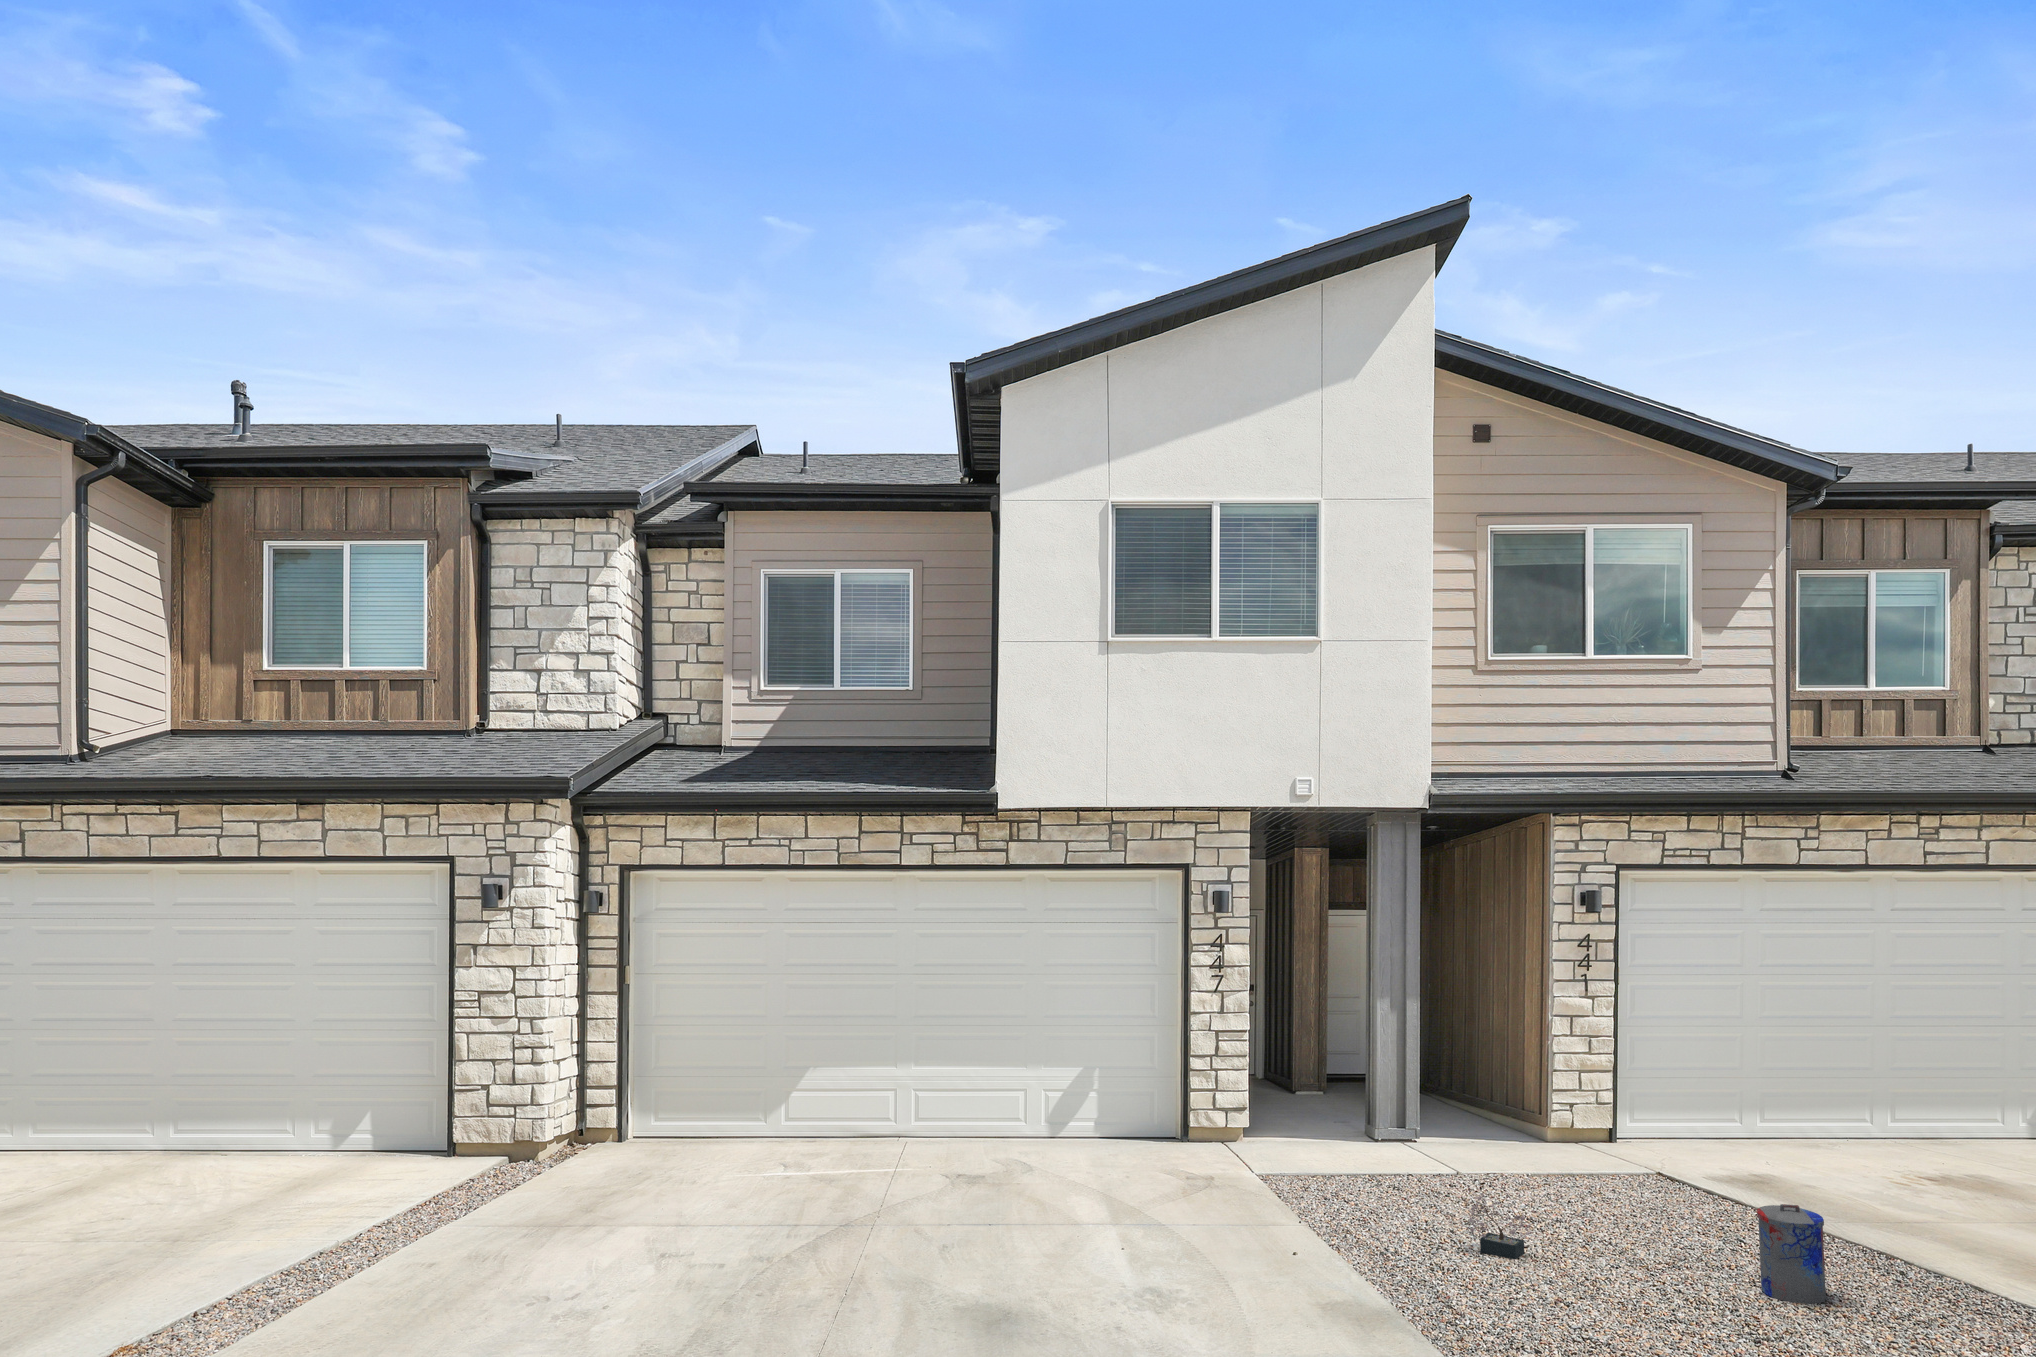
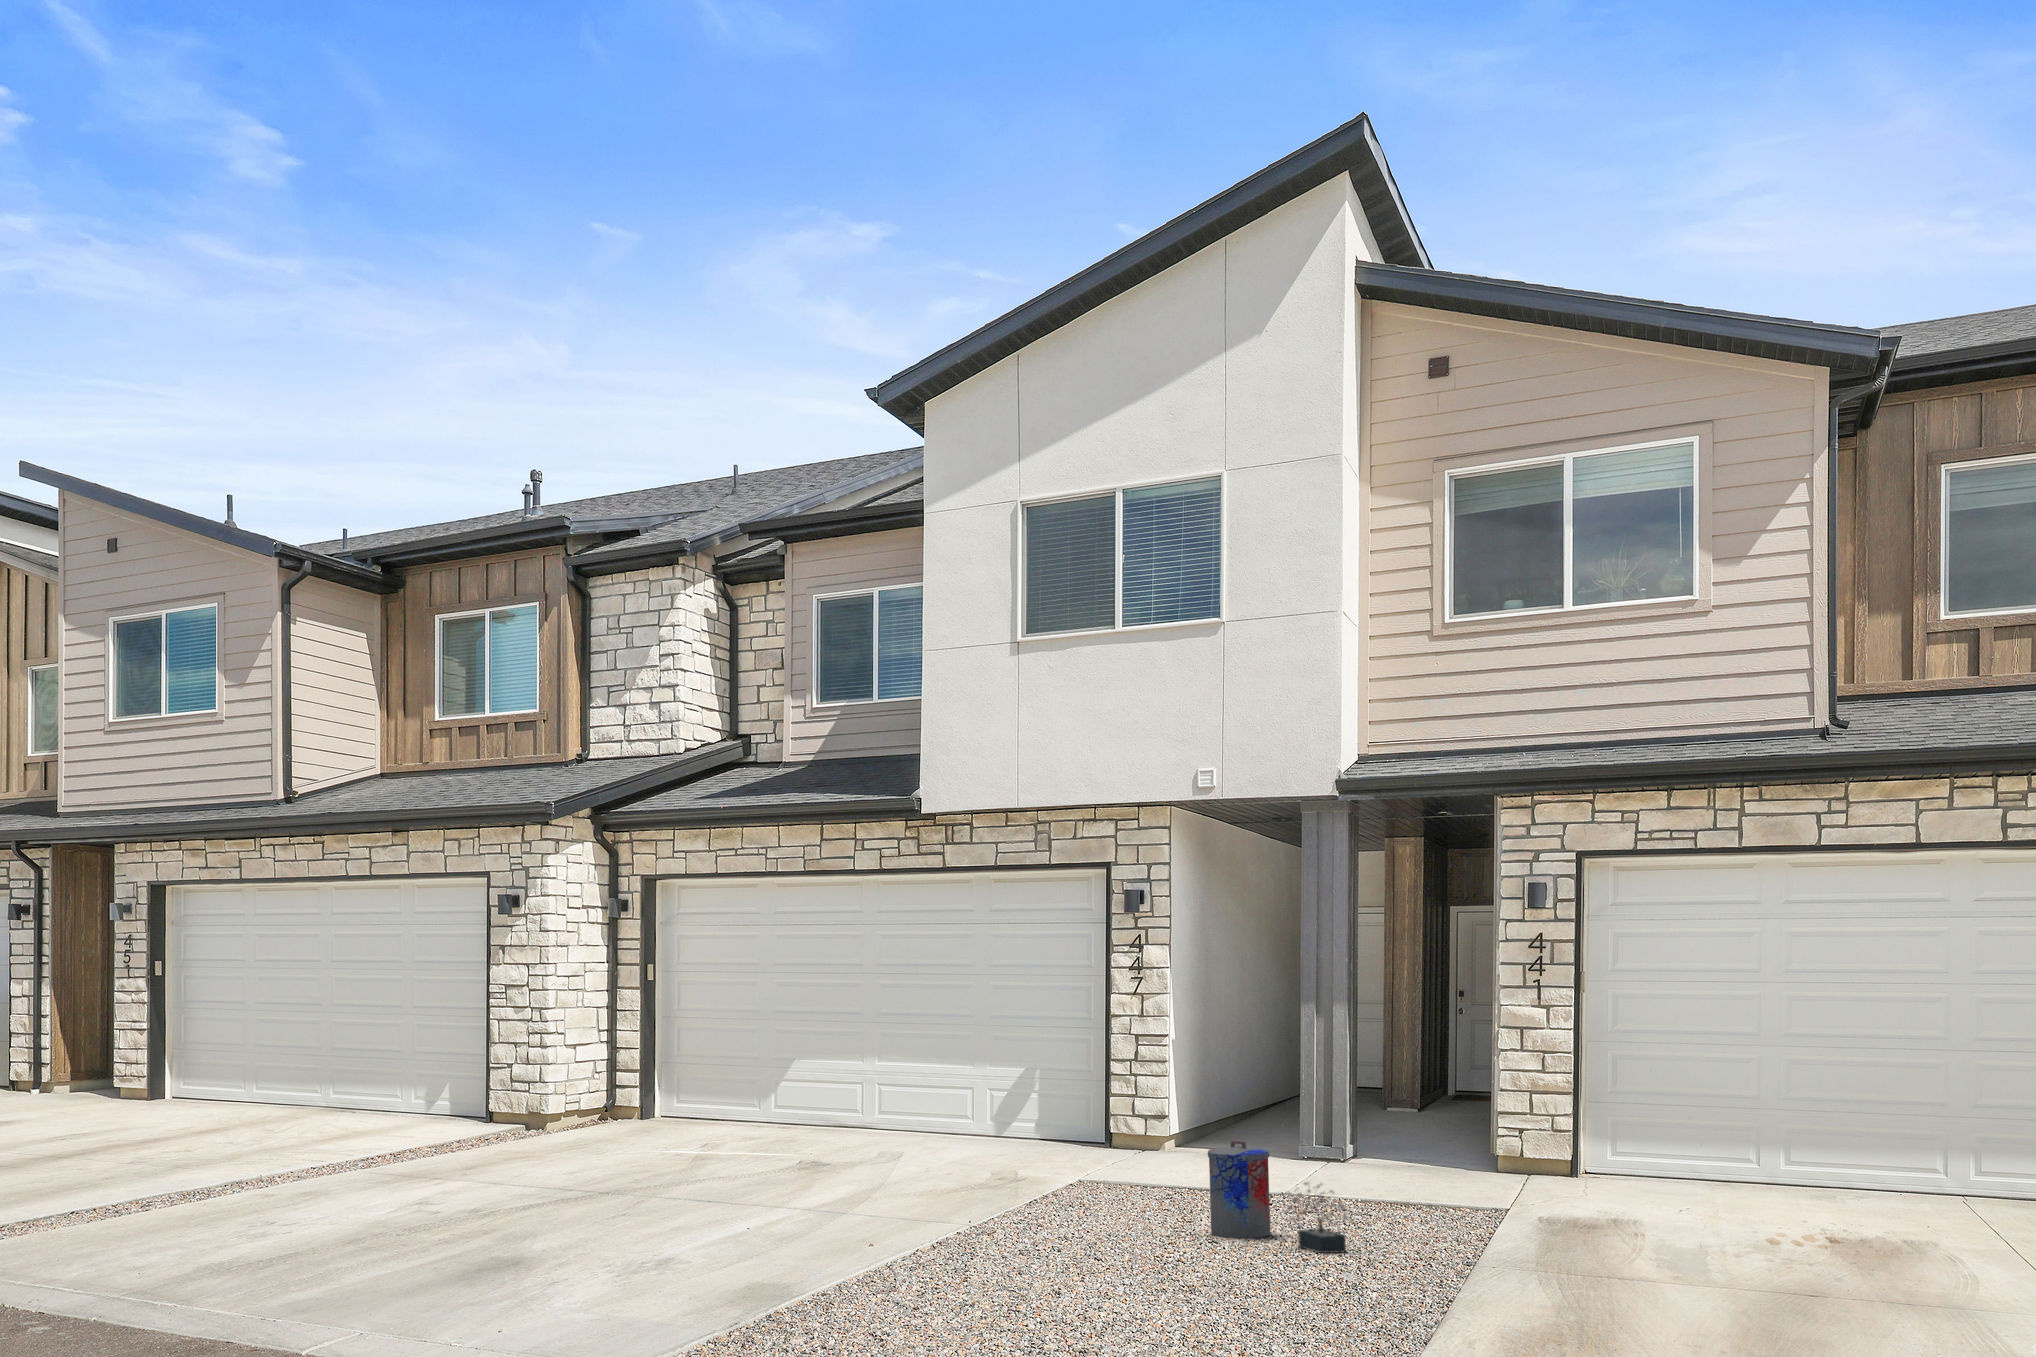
decorative plant: present [1467,1195,1531,1259] -> present [1287,1182,1350,1253]

